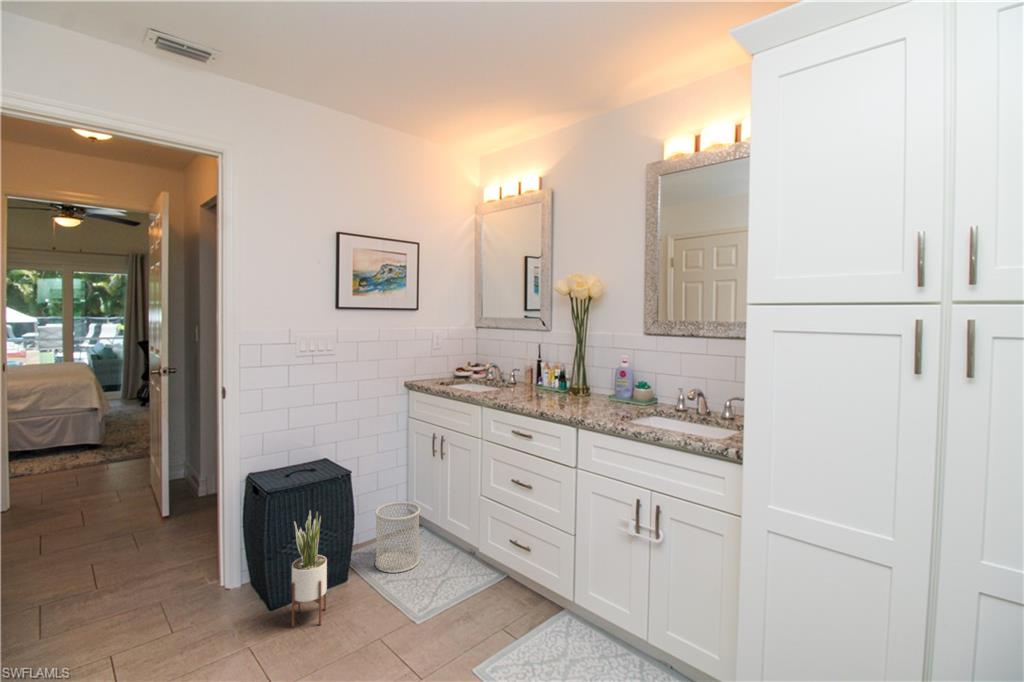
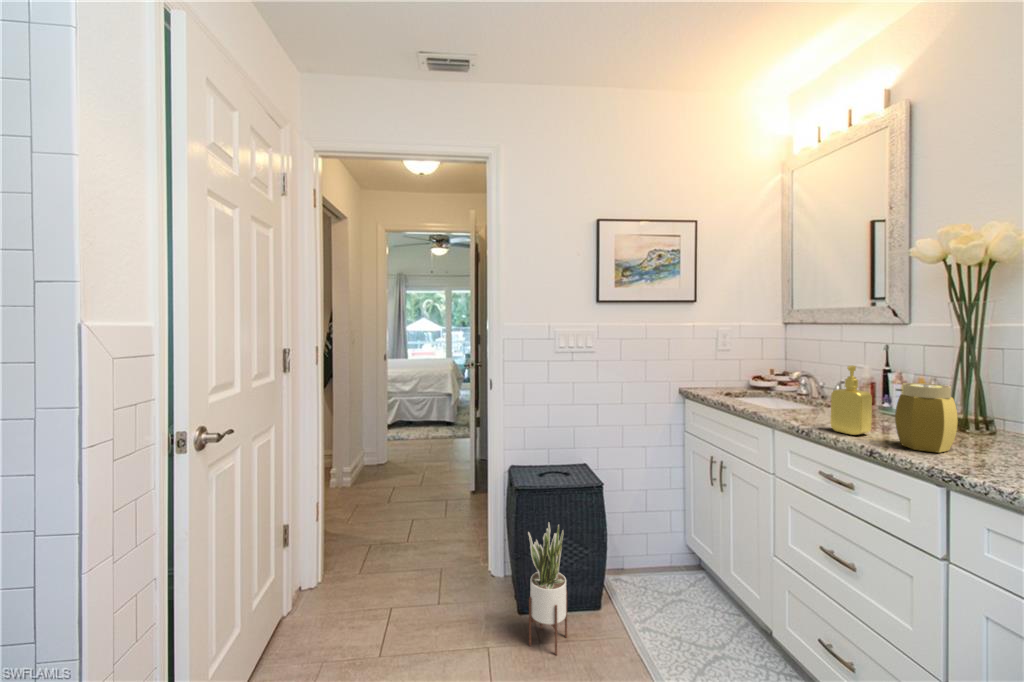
soap dispenser: none [516,360,538,404] -> present [831,365,872,435]
jar: none [549,370,576,409] -> present [895,383,958,453]
wastebasket: present [375,502,420,573] -> none [633,530,689,621]

